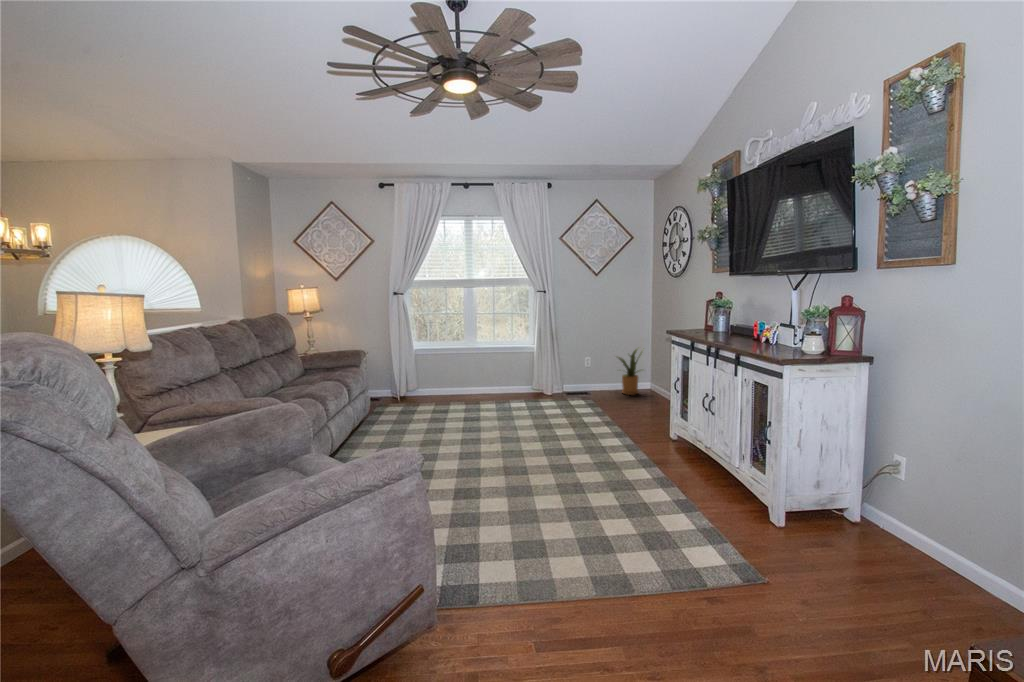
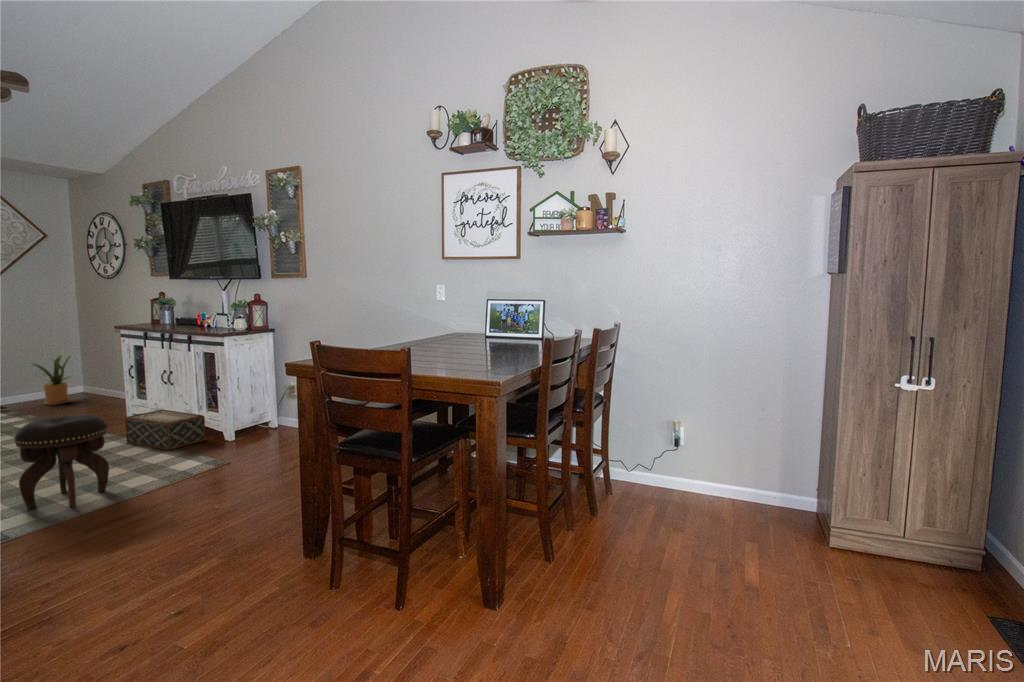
woven basket: none [658,442,745,510] -> present [125,410,206,450]
footstool: none [524,454,609,583] -> present [15,414,109,508]

